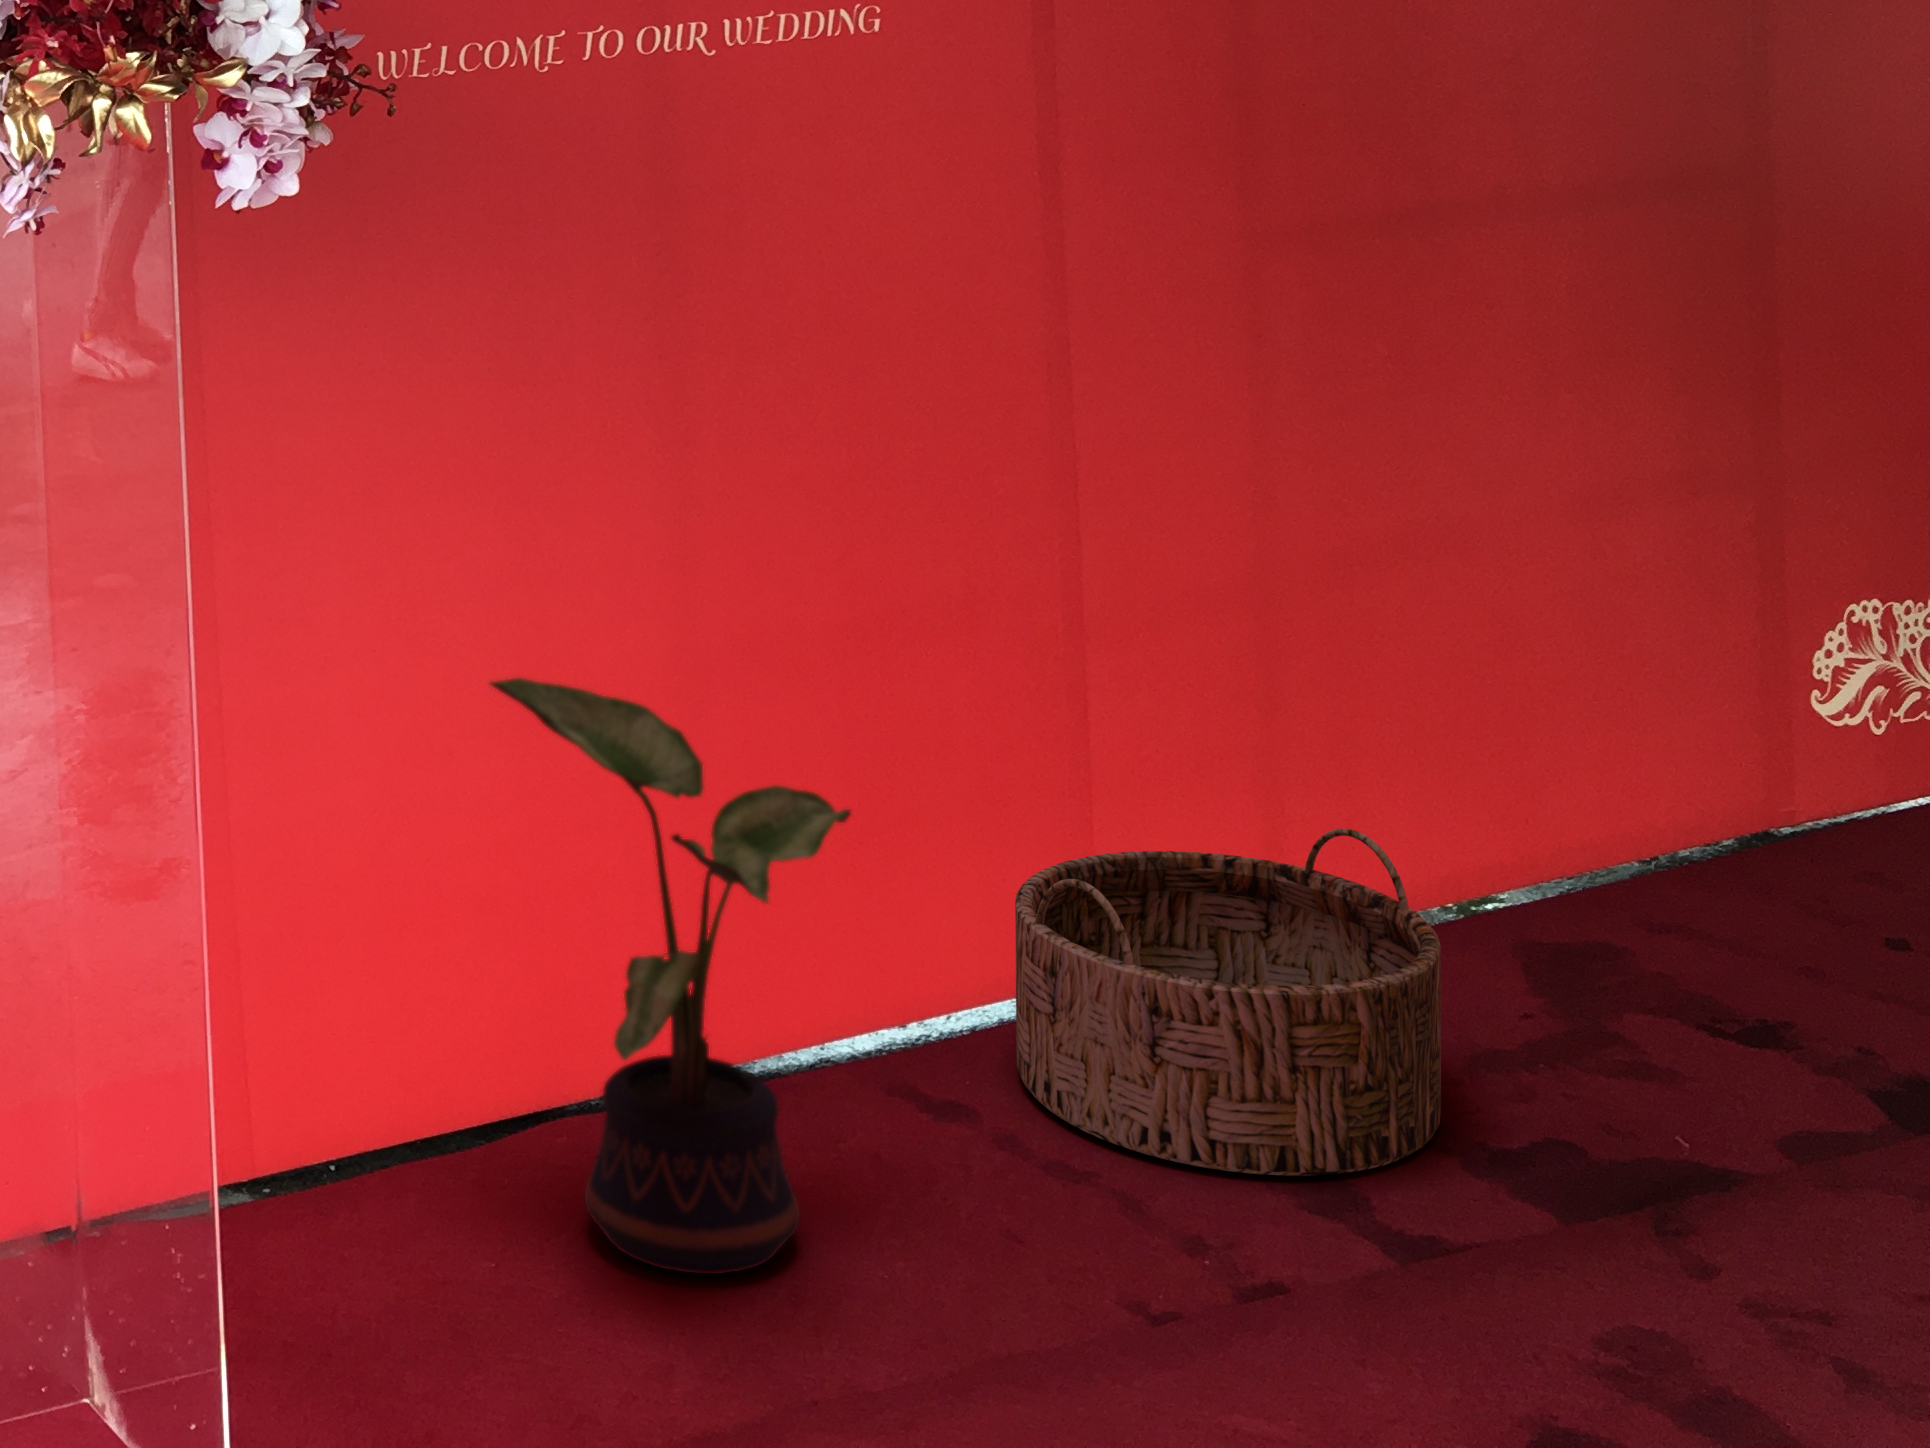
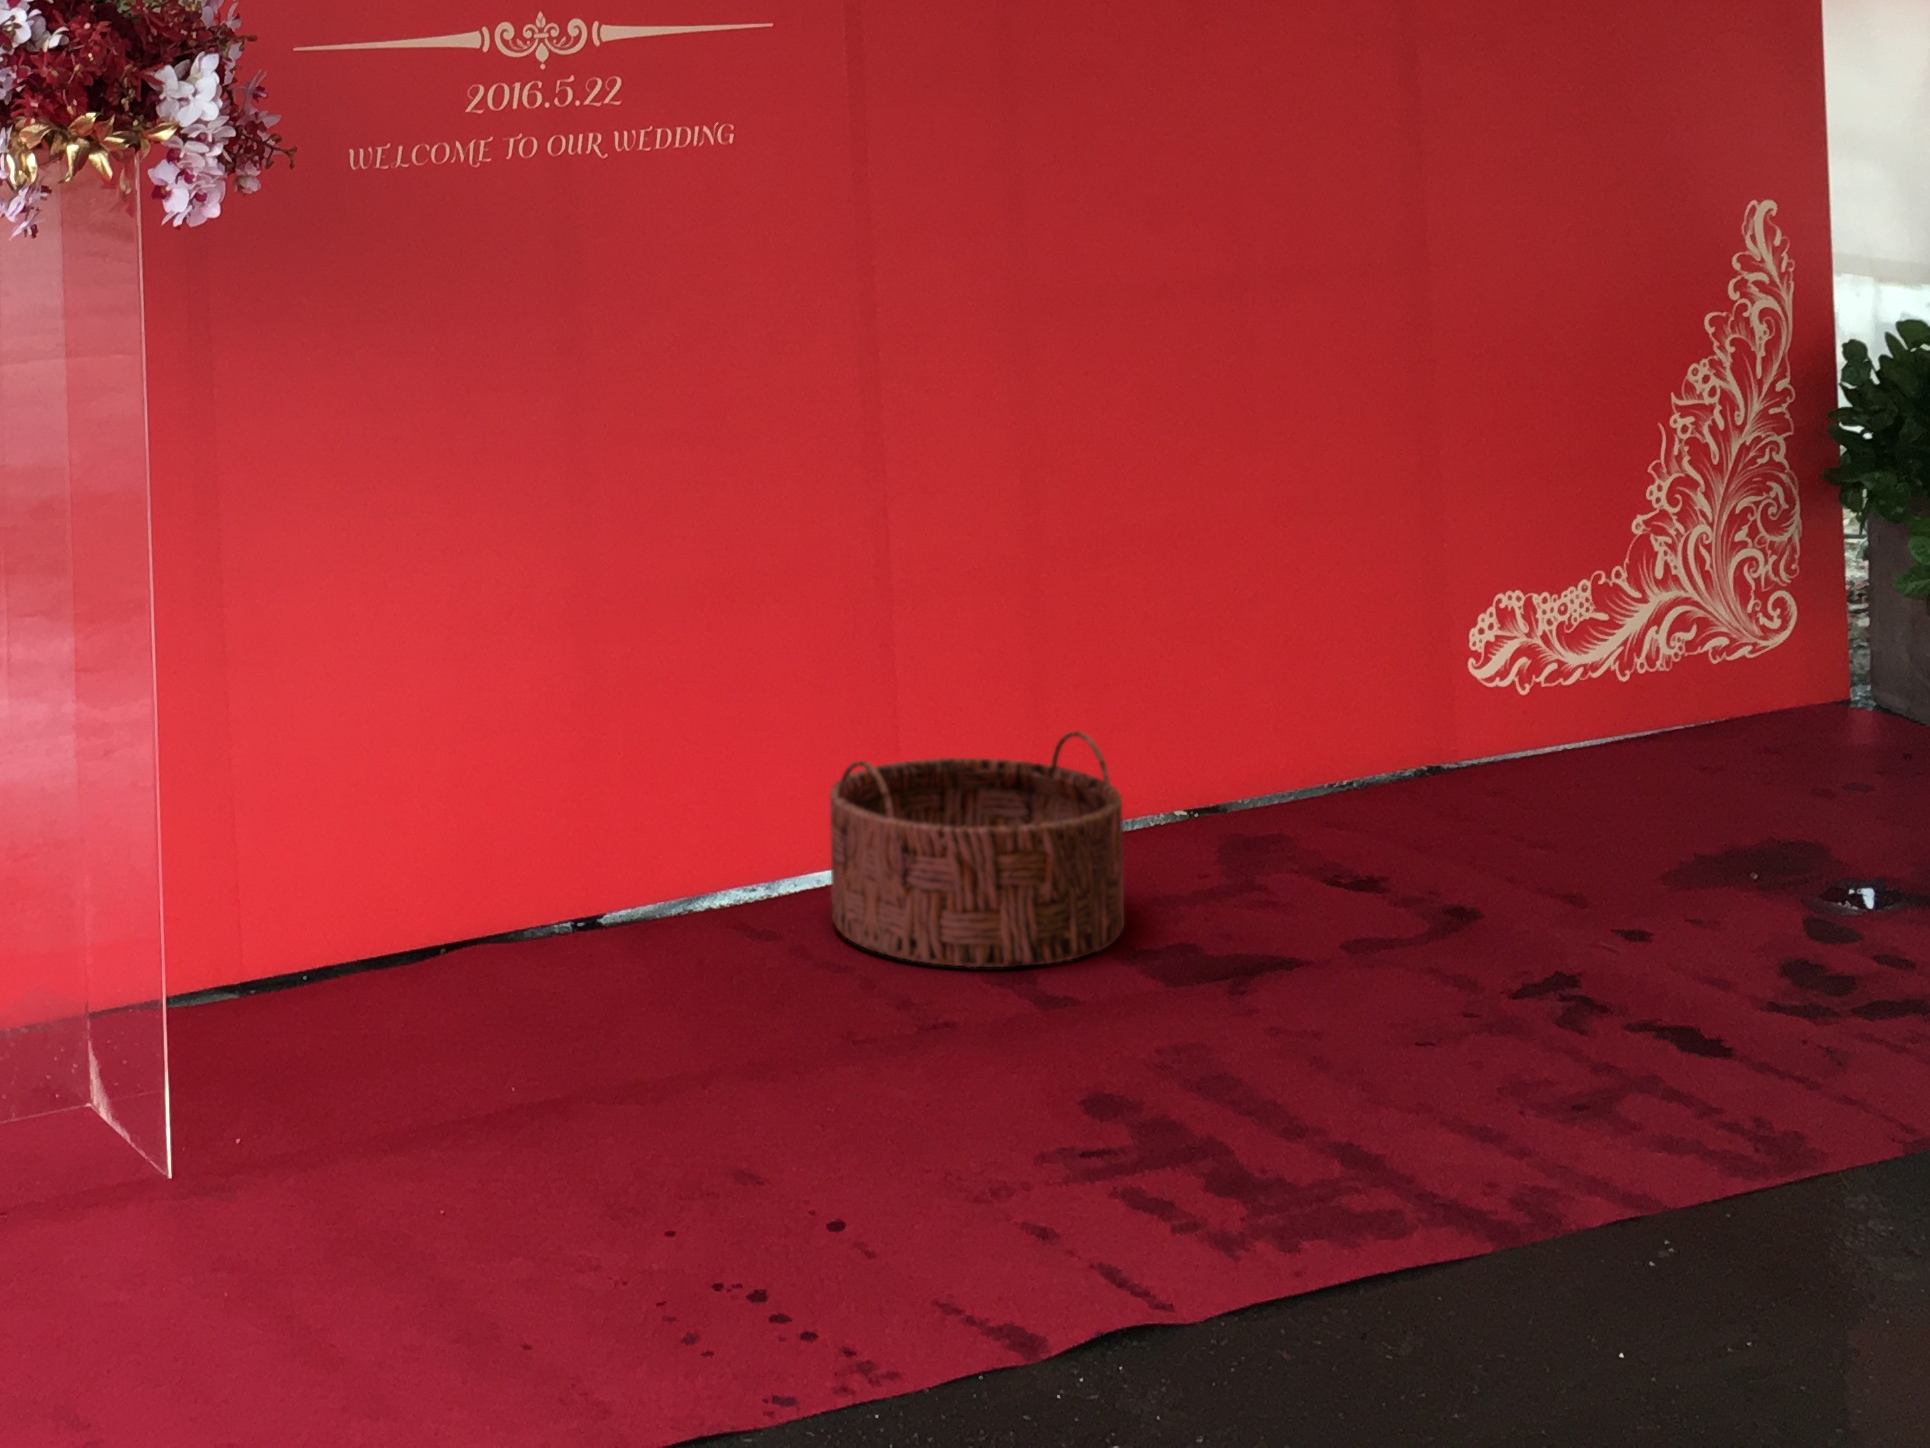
potted plant: present [490,677,851,1274] -> none [424,608,685,1030]

